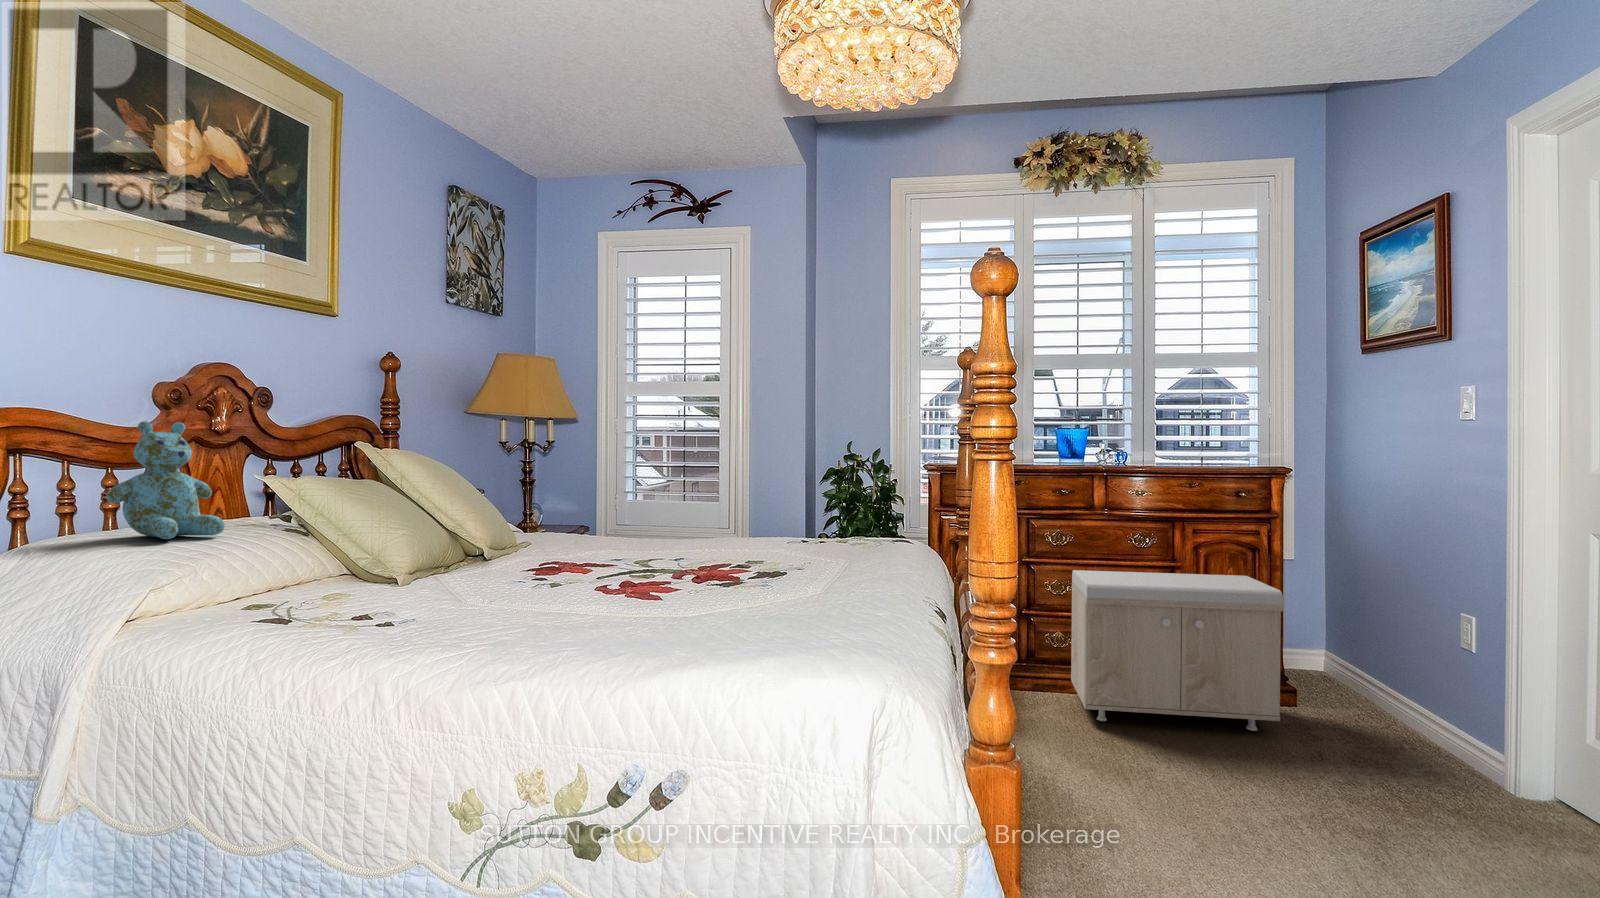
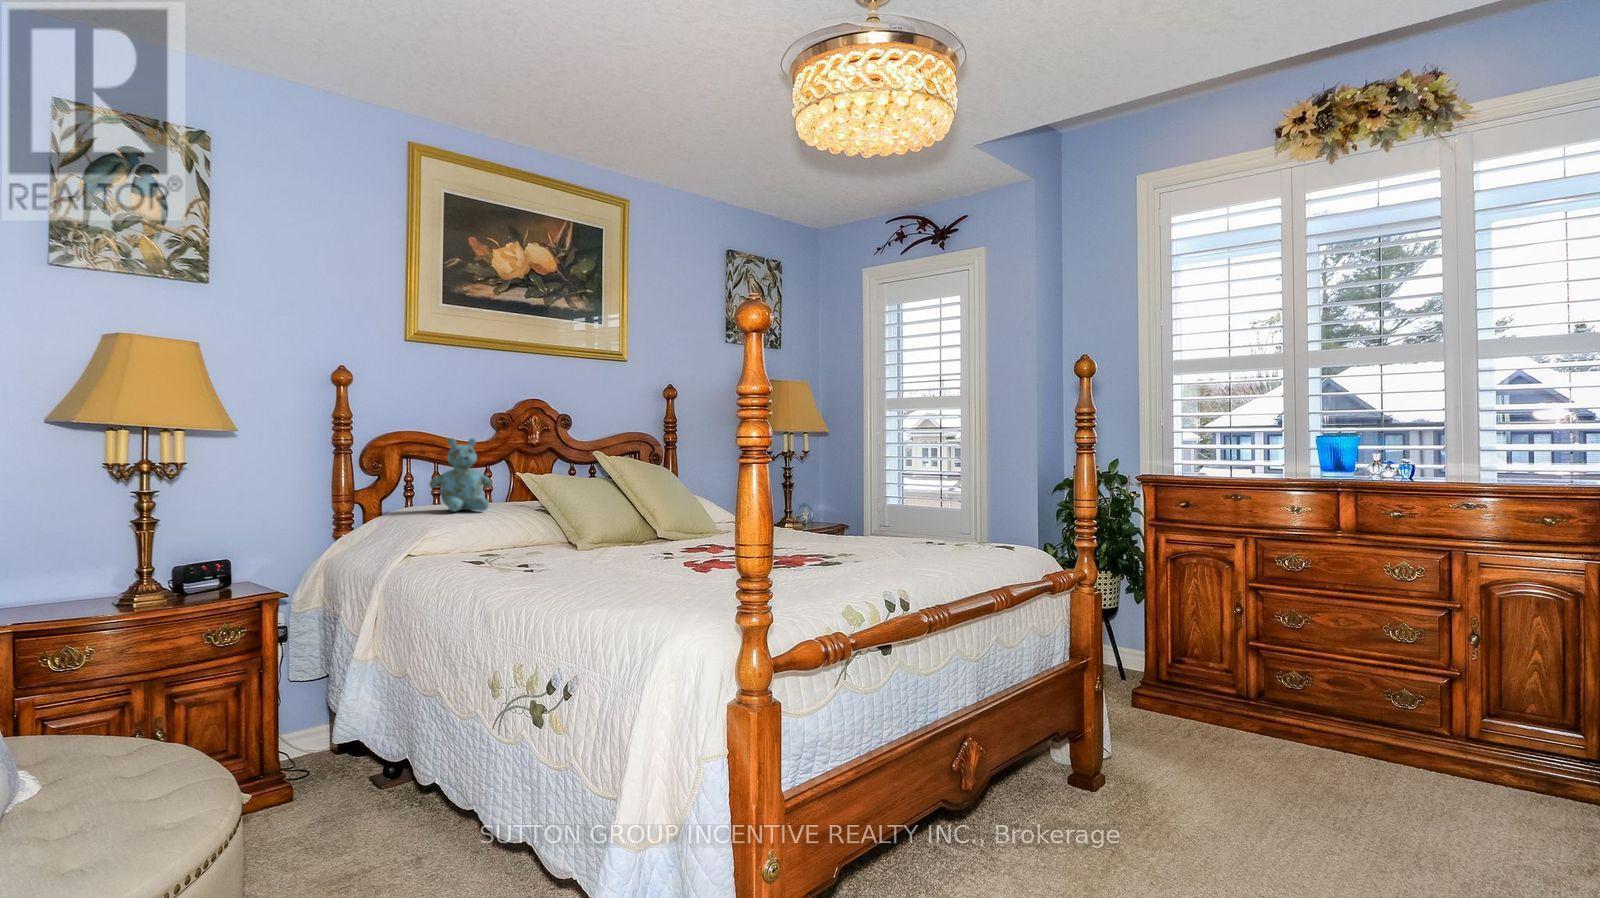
storage bench: present [1071,570,1283,731] -> none [1280,600,1567,830]

